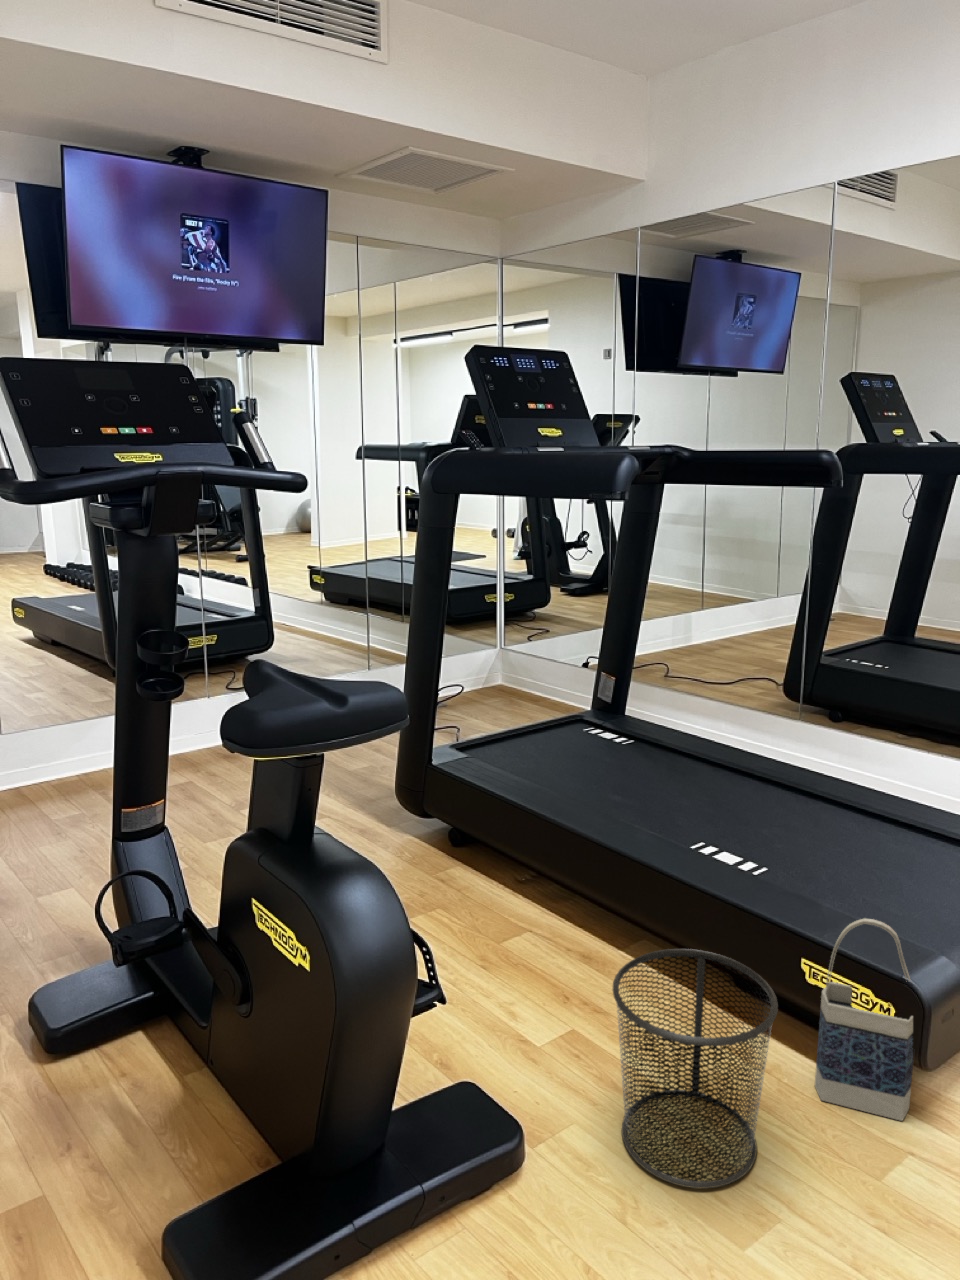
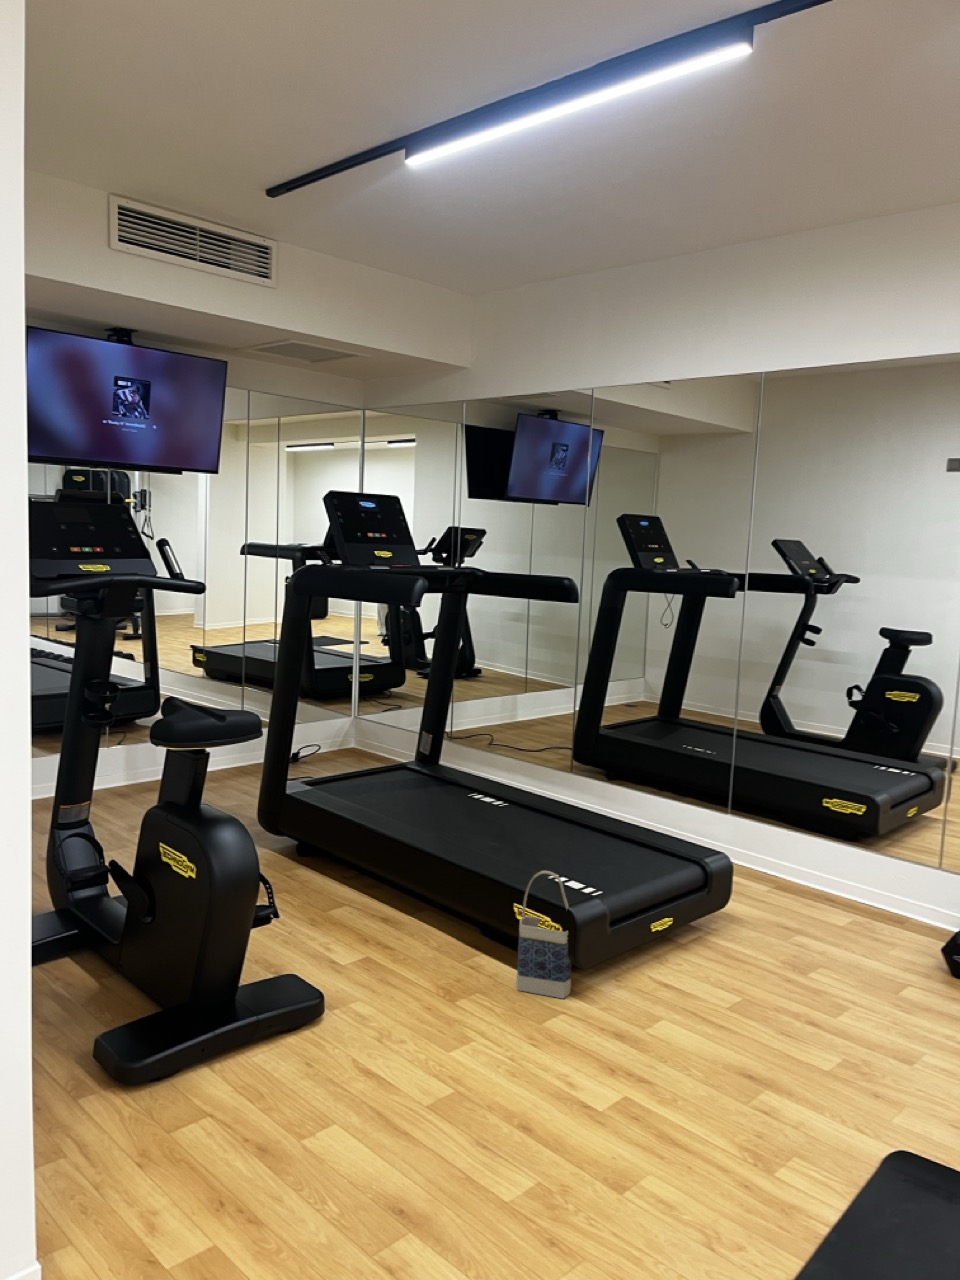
waste bin: present [613,949,778,1188] -> none [384,891,482,1028]

